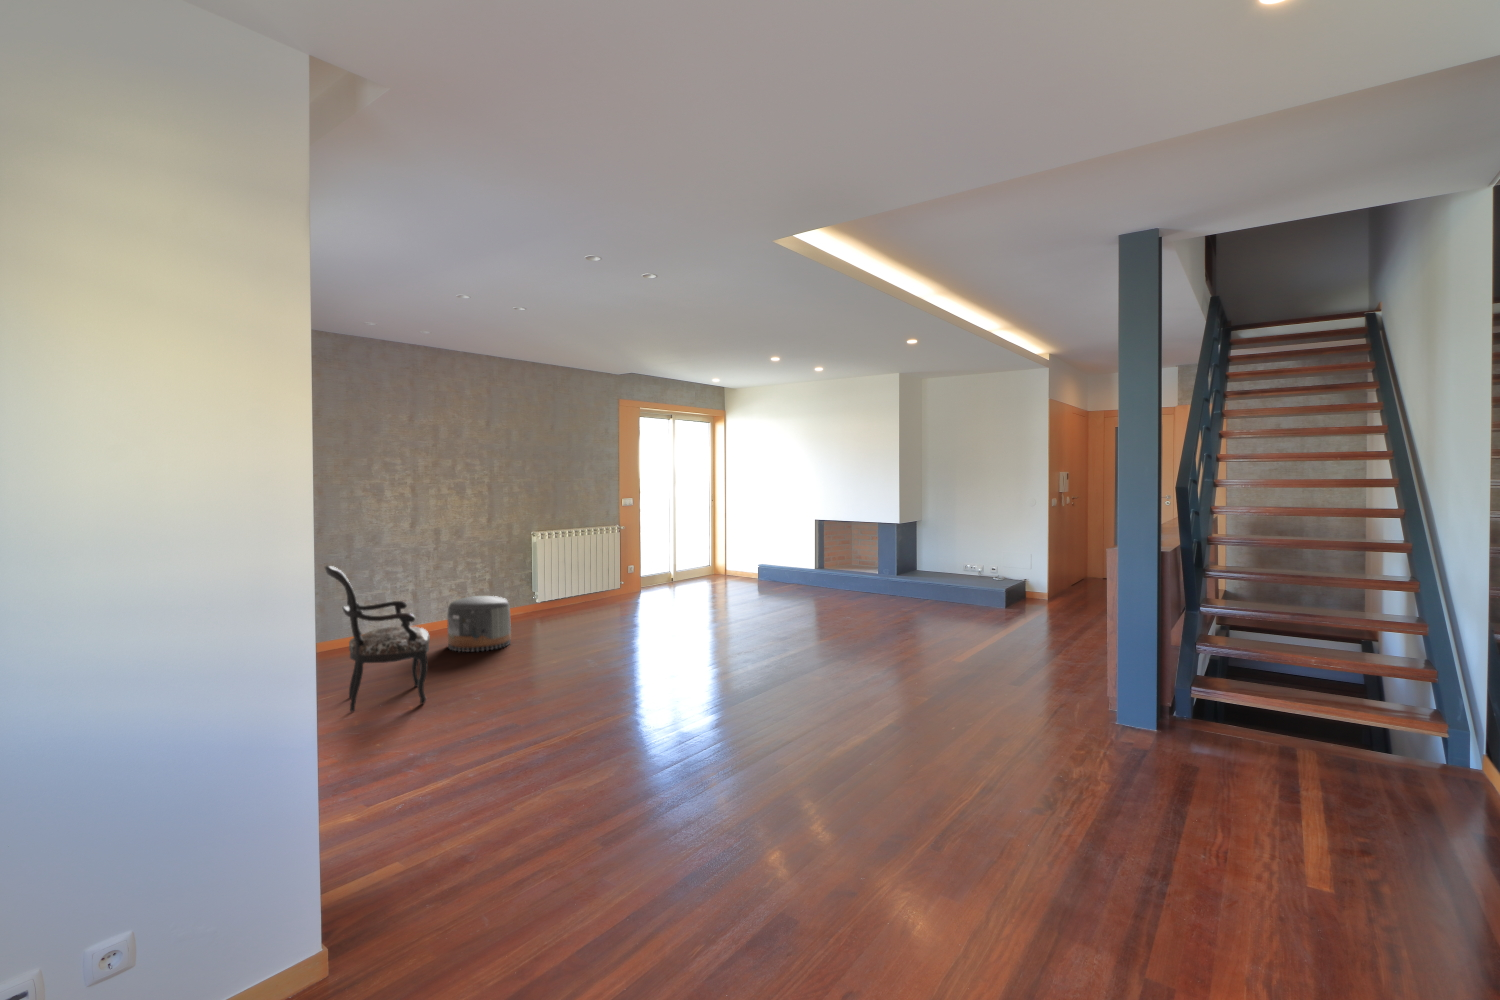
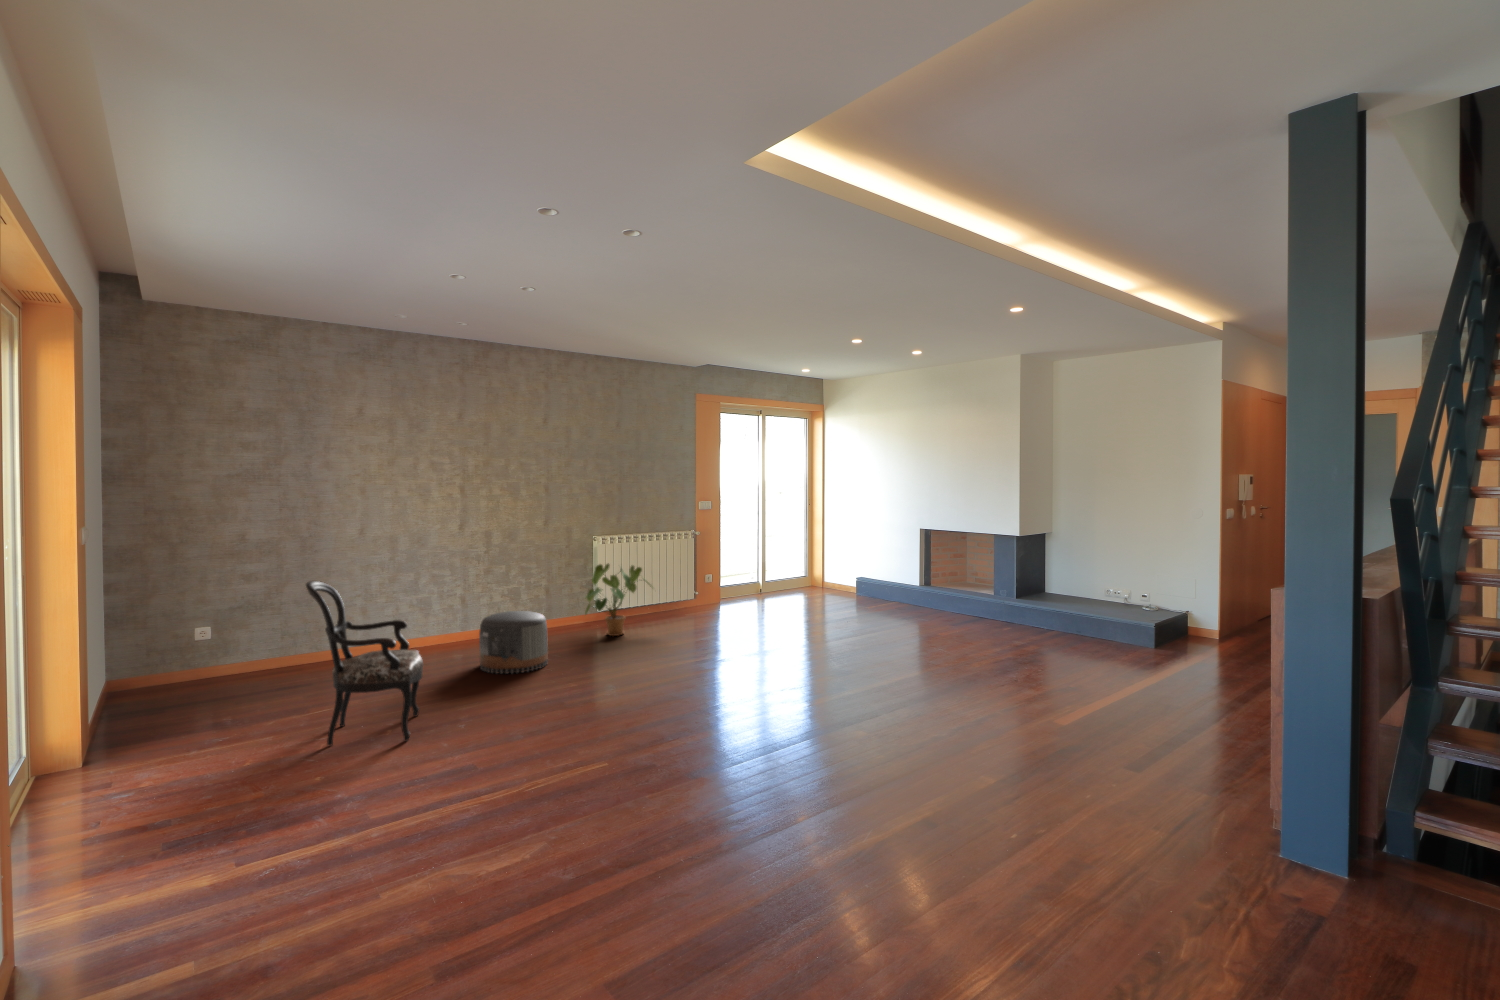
house plant: none [528,554,595,619] -> present [585,563,651,636]

